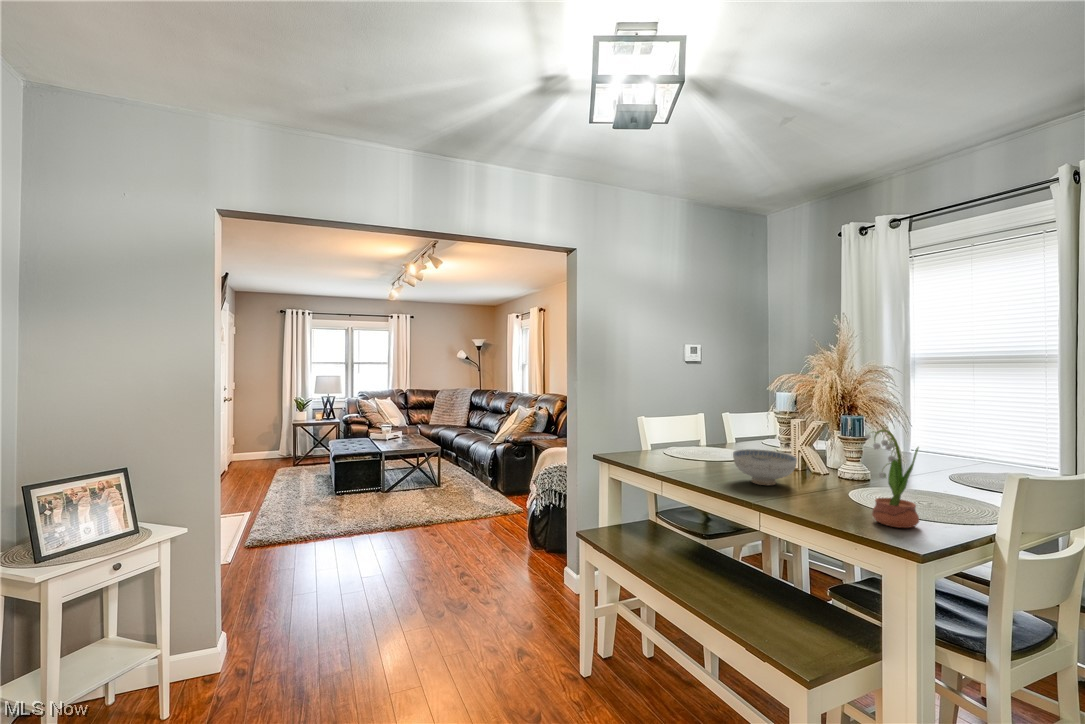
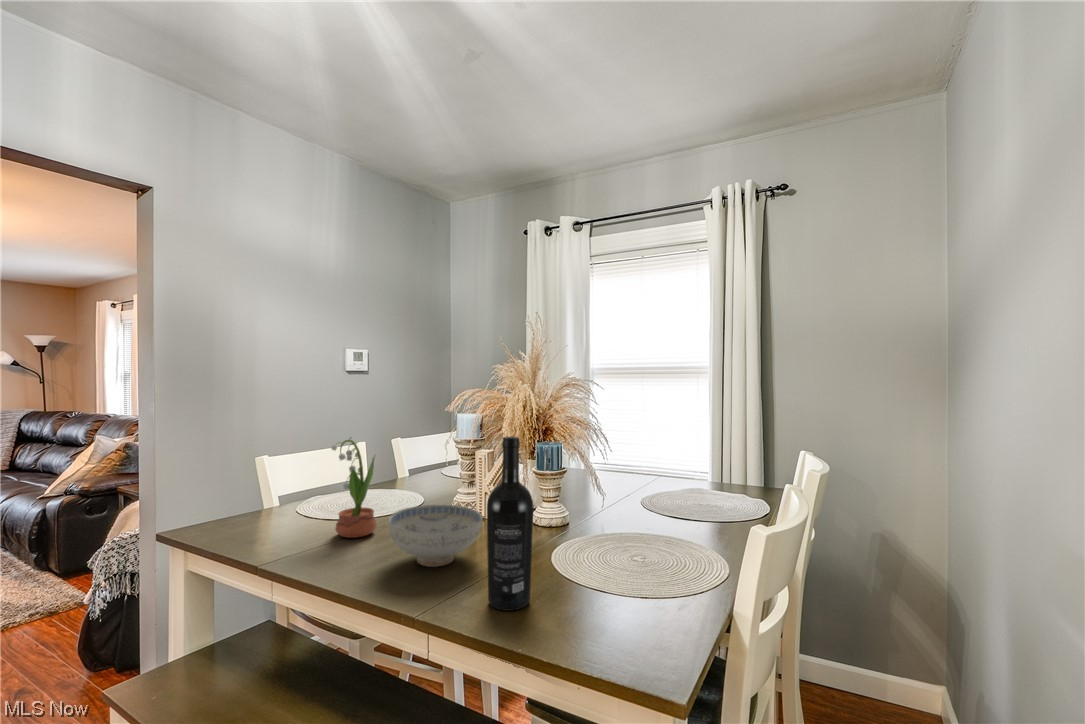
wine bottle: none [800,402,833,508] -> present [487,437,534,611]
potted flower: present [864,429,919,528] -> present [332,439,376,538]

